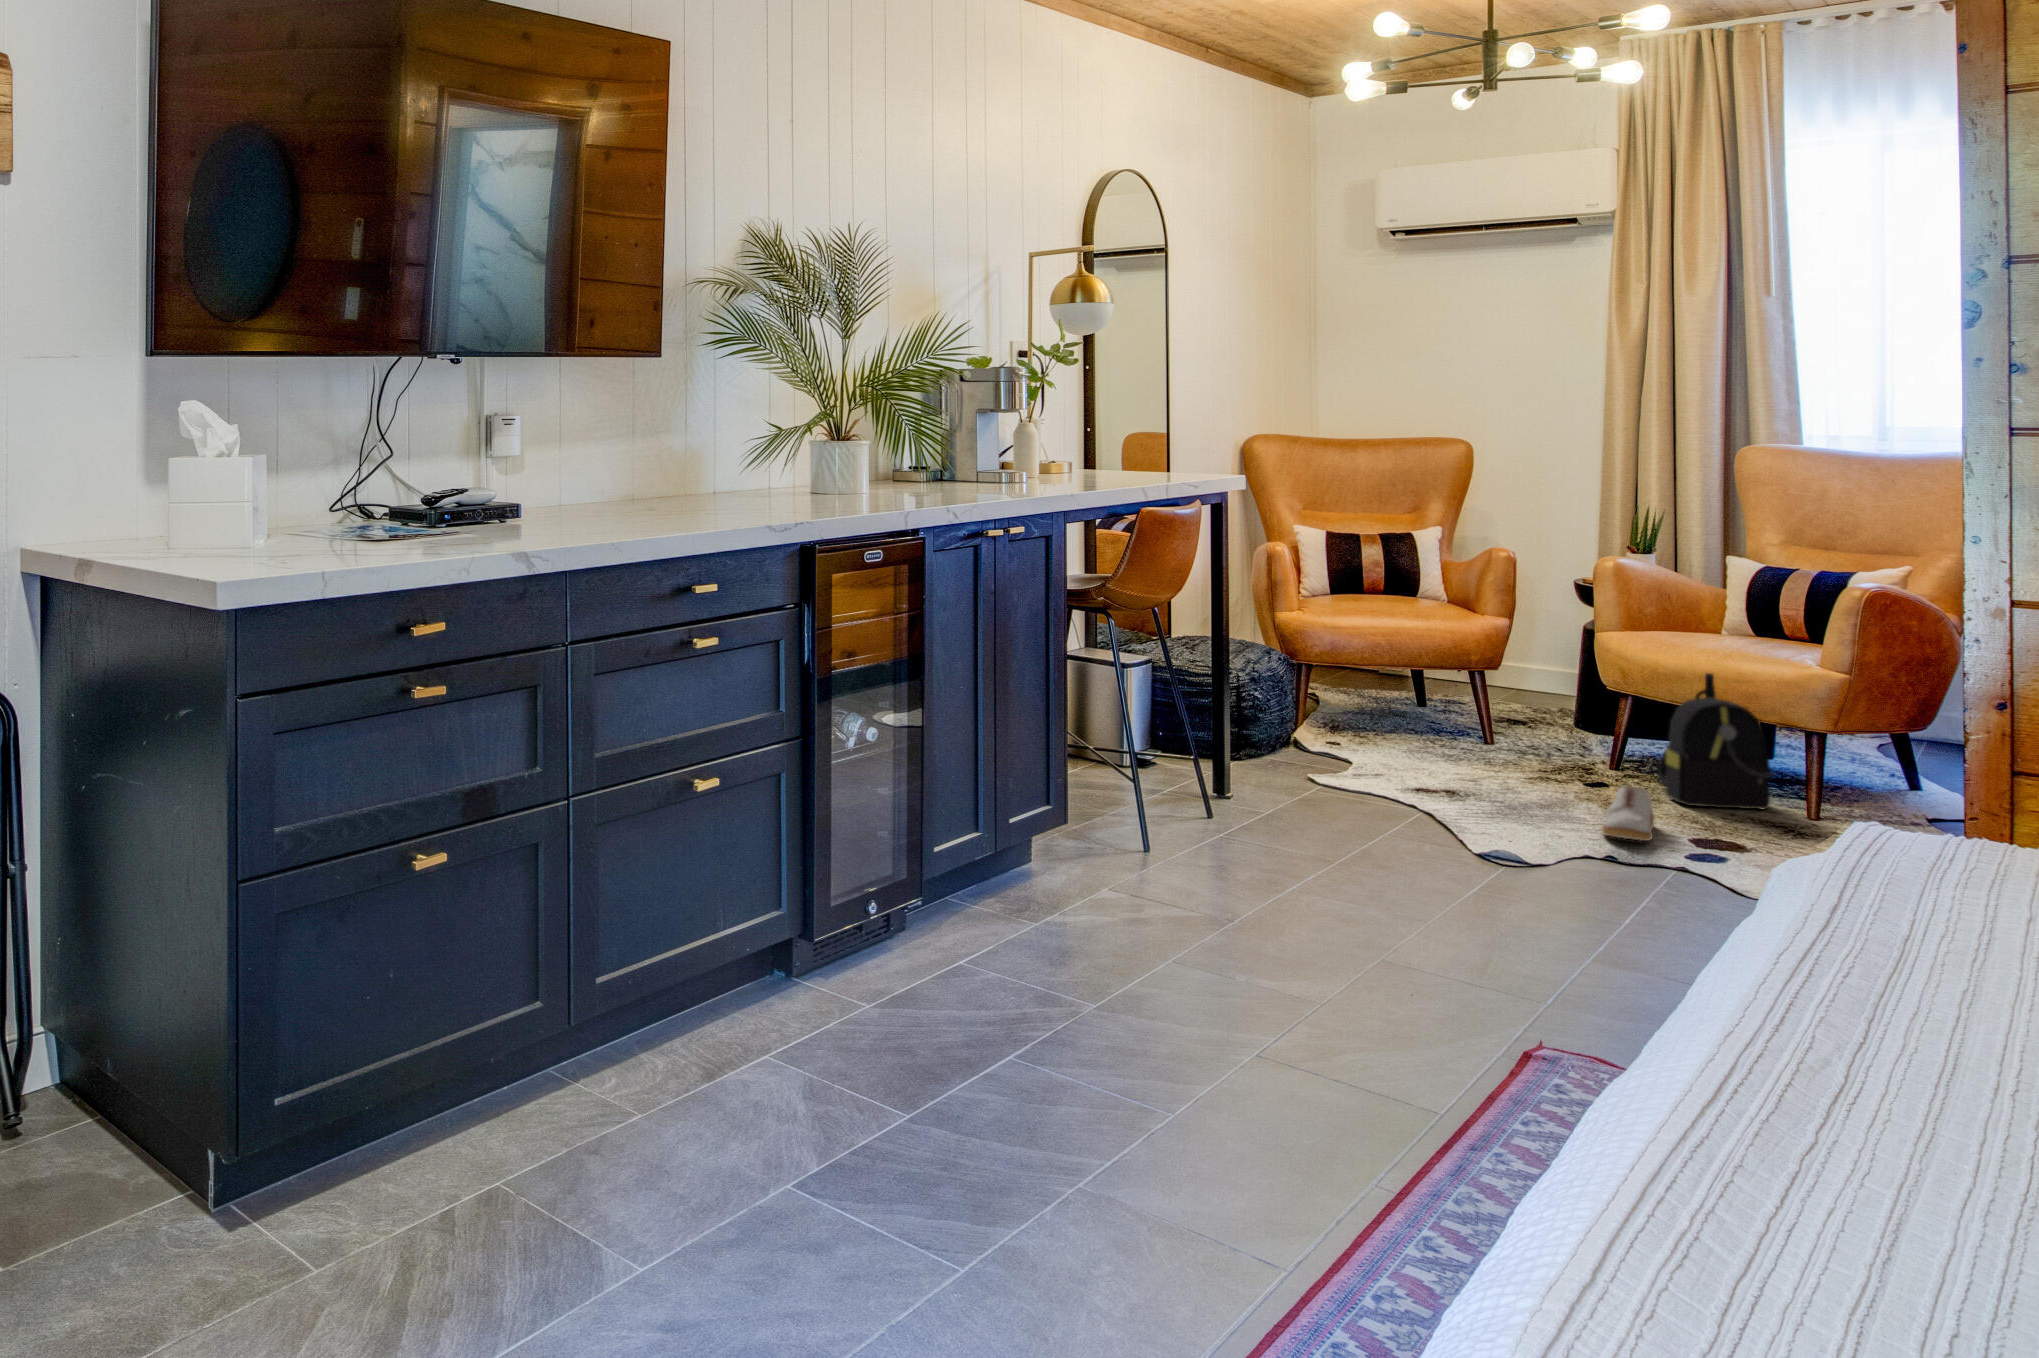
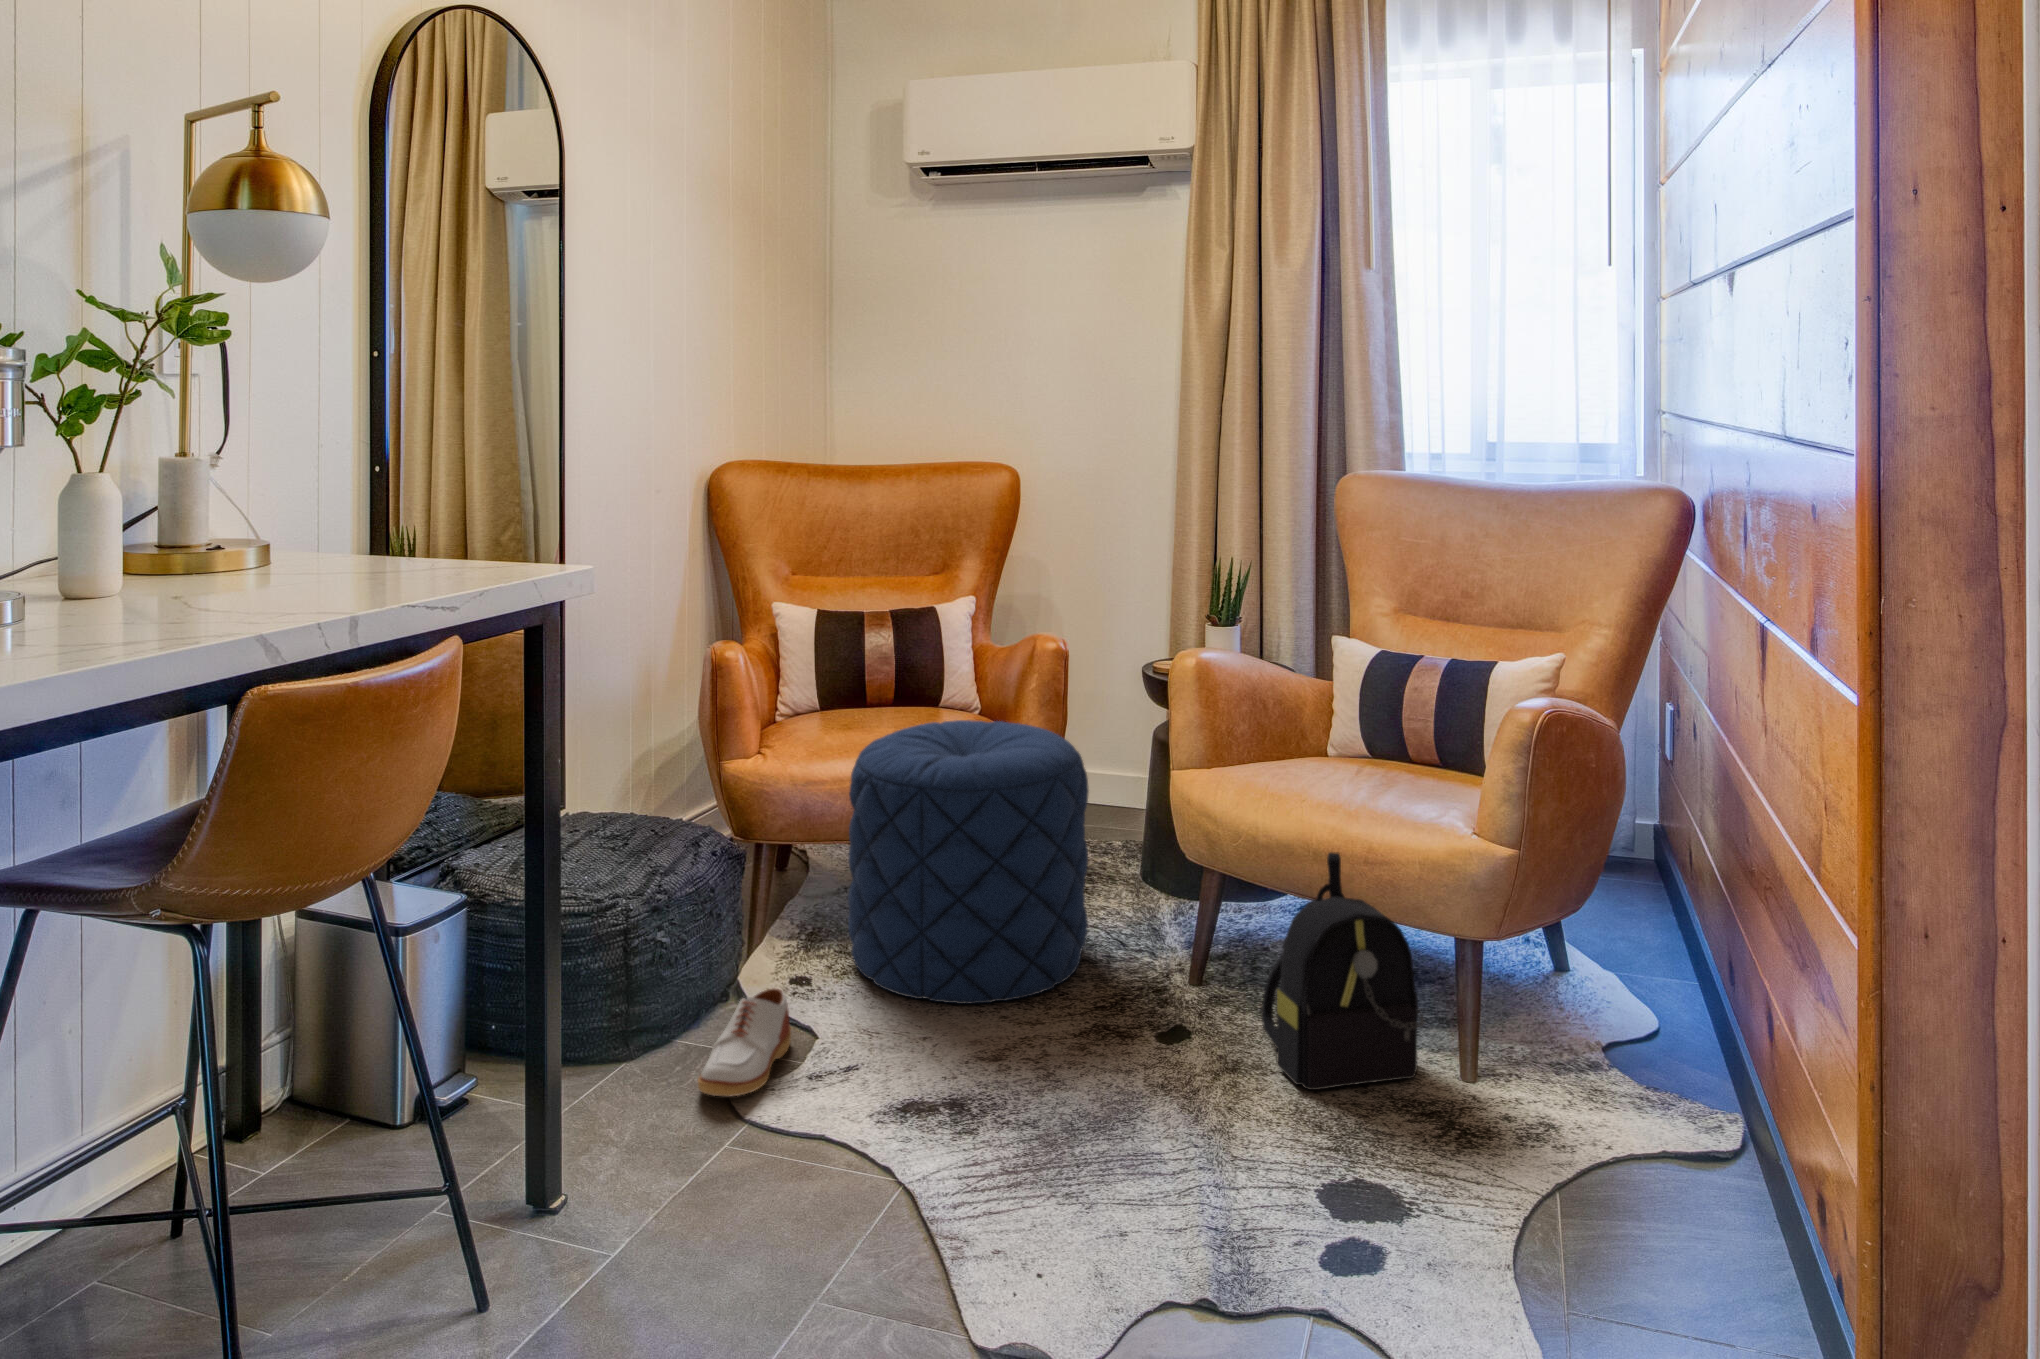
pouf: none [1362,599,1532,760] -> present [848,720,1089,1004]
shoe: present [1602,786,1654,841] -> present [698,988,791,1096]

